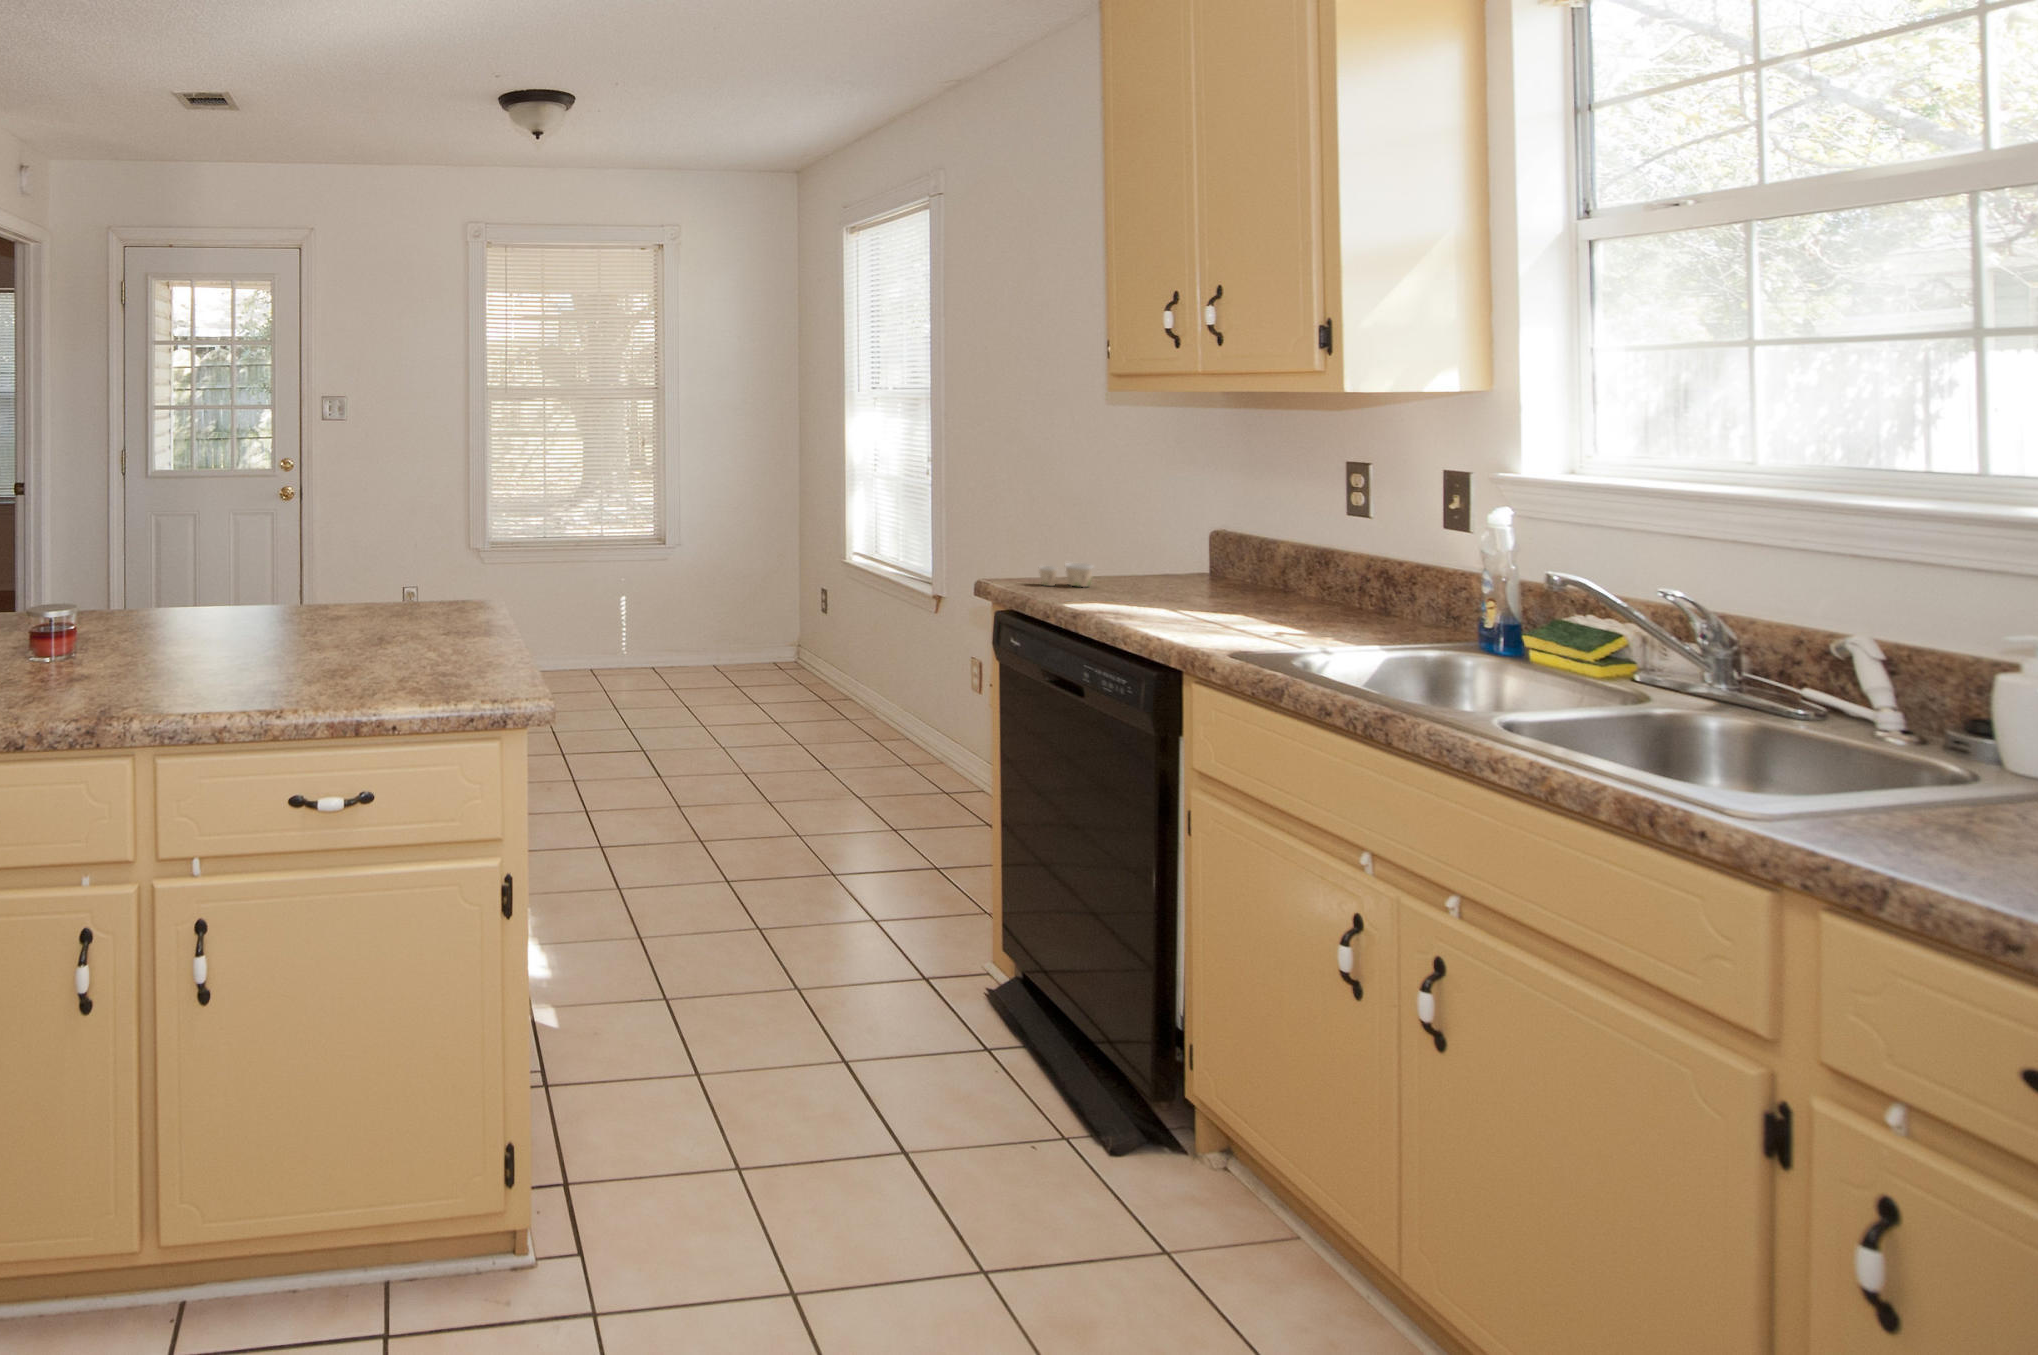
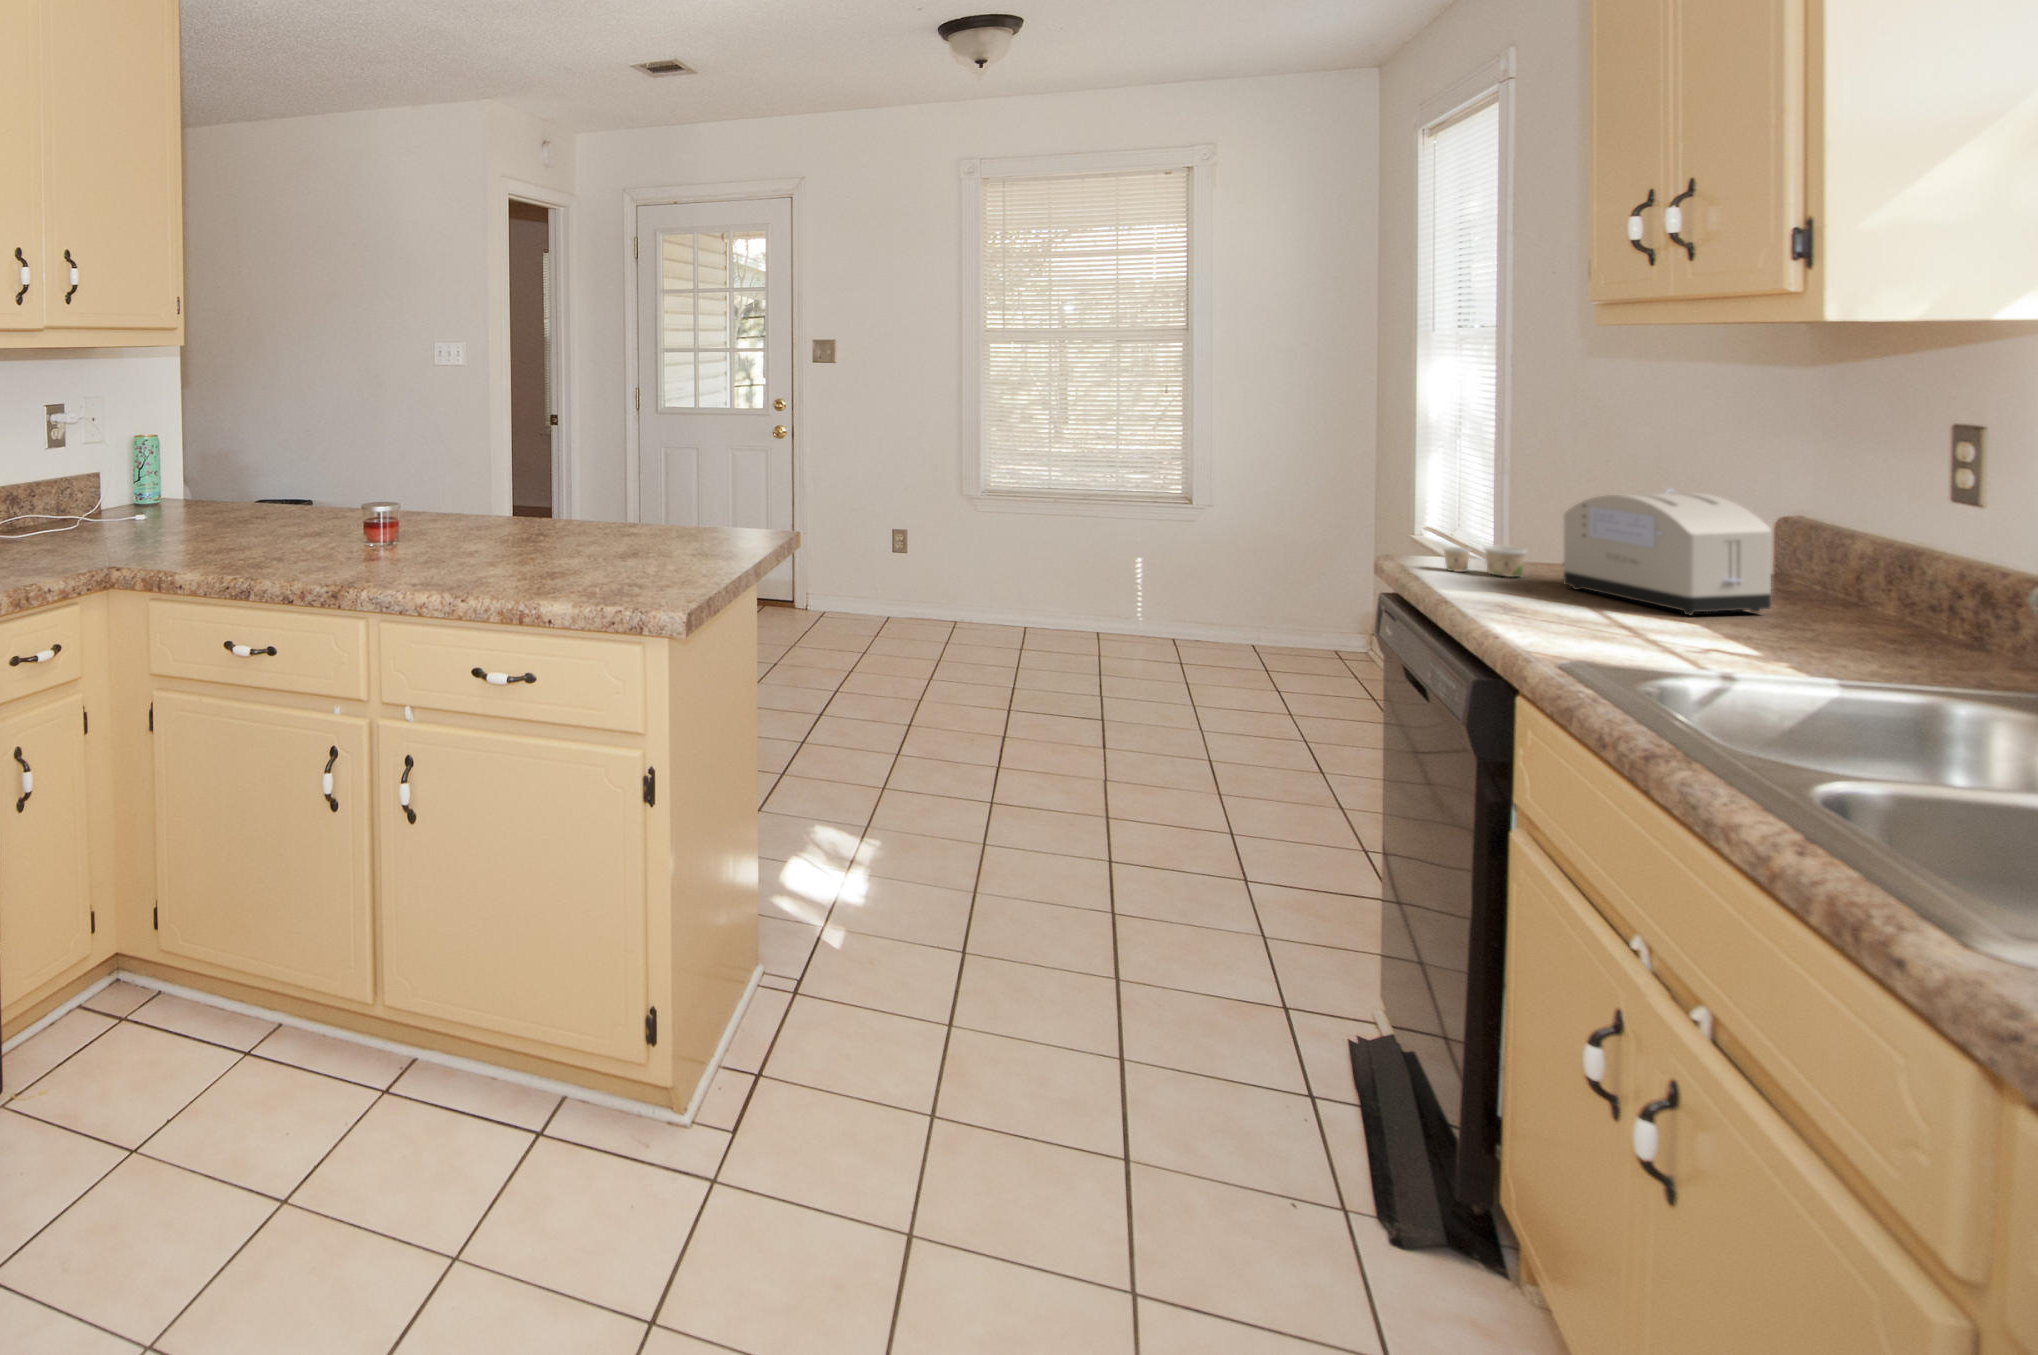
toaster: none [1121,512,1253,606] -> present [1563,490,1771,615]

